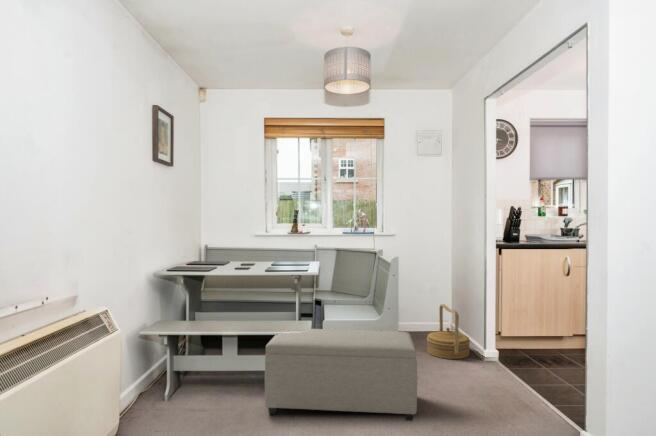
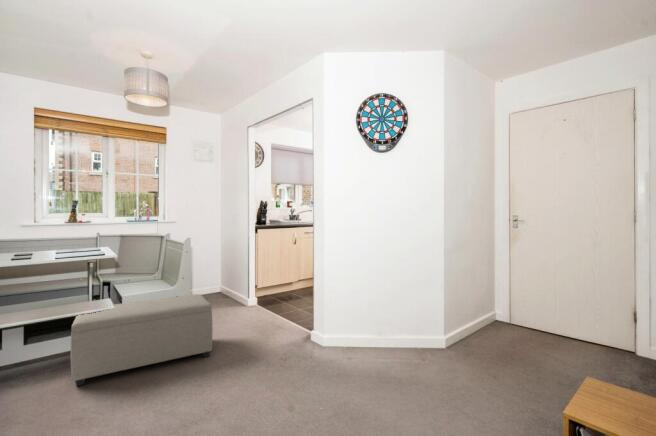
woven basket: present [427,304,470,359] -> none [206,272,238,310]

